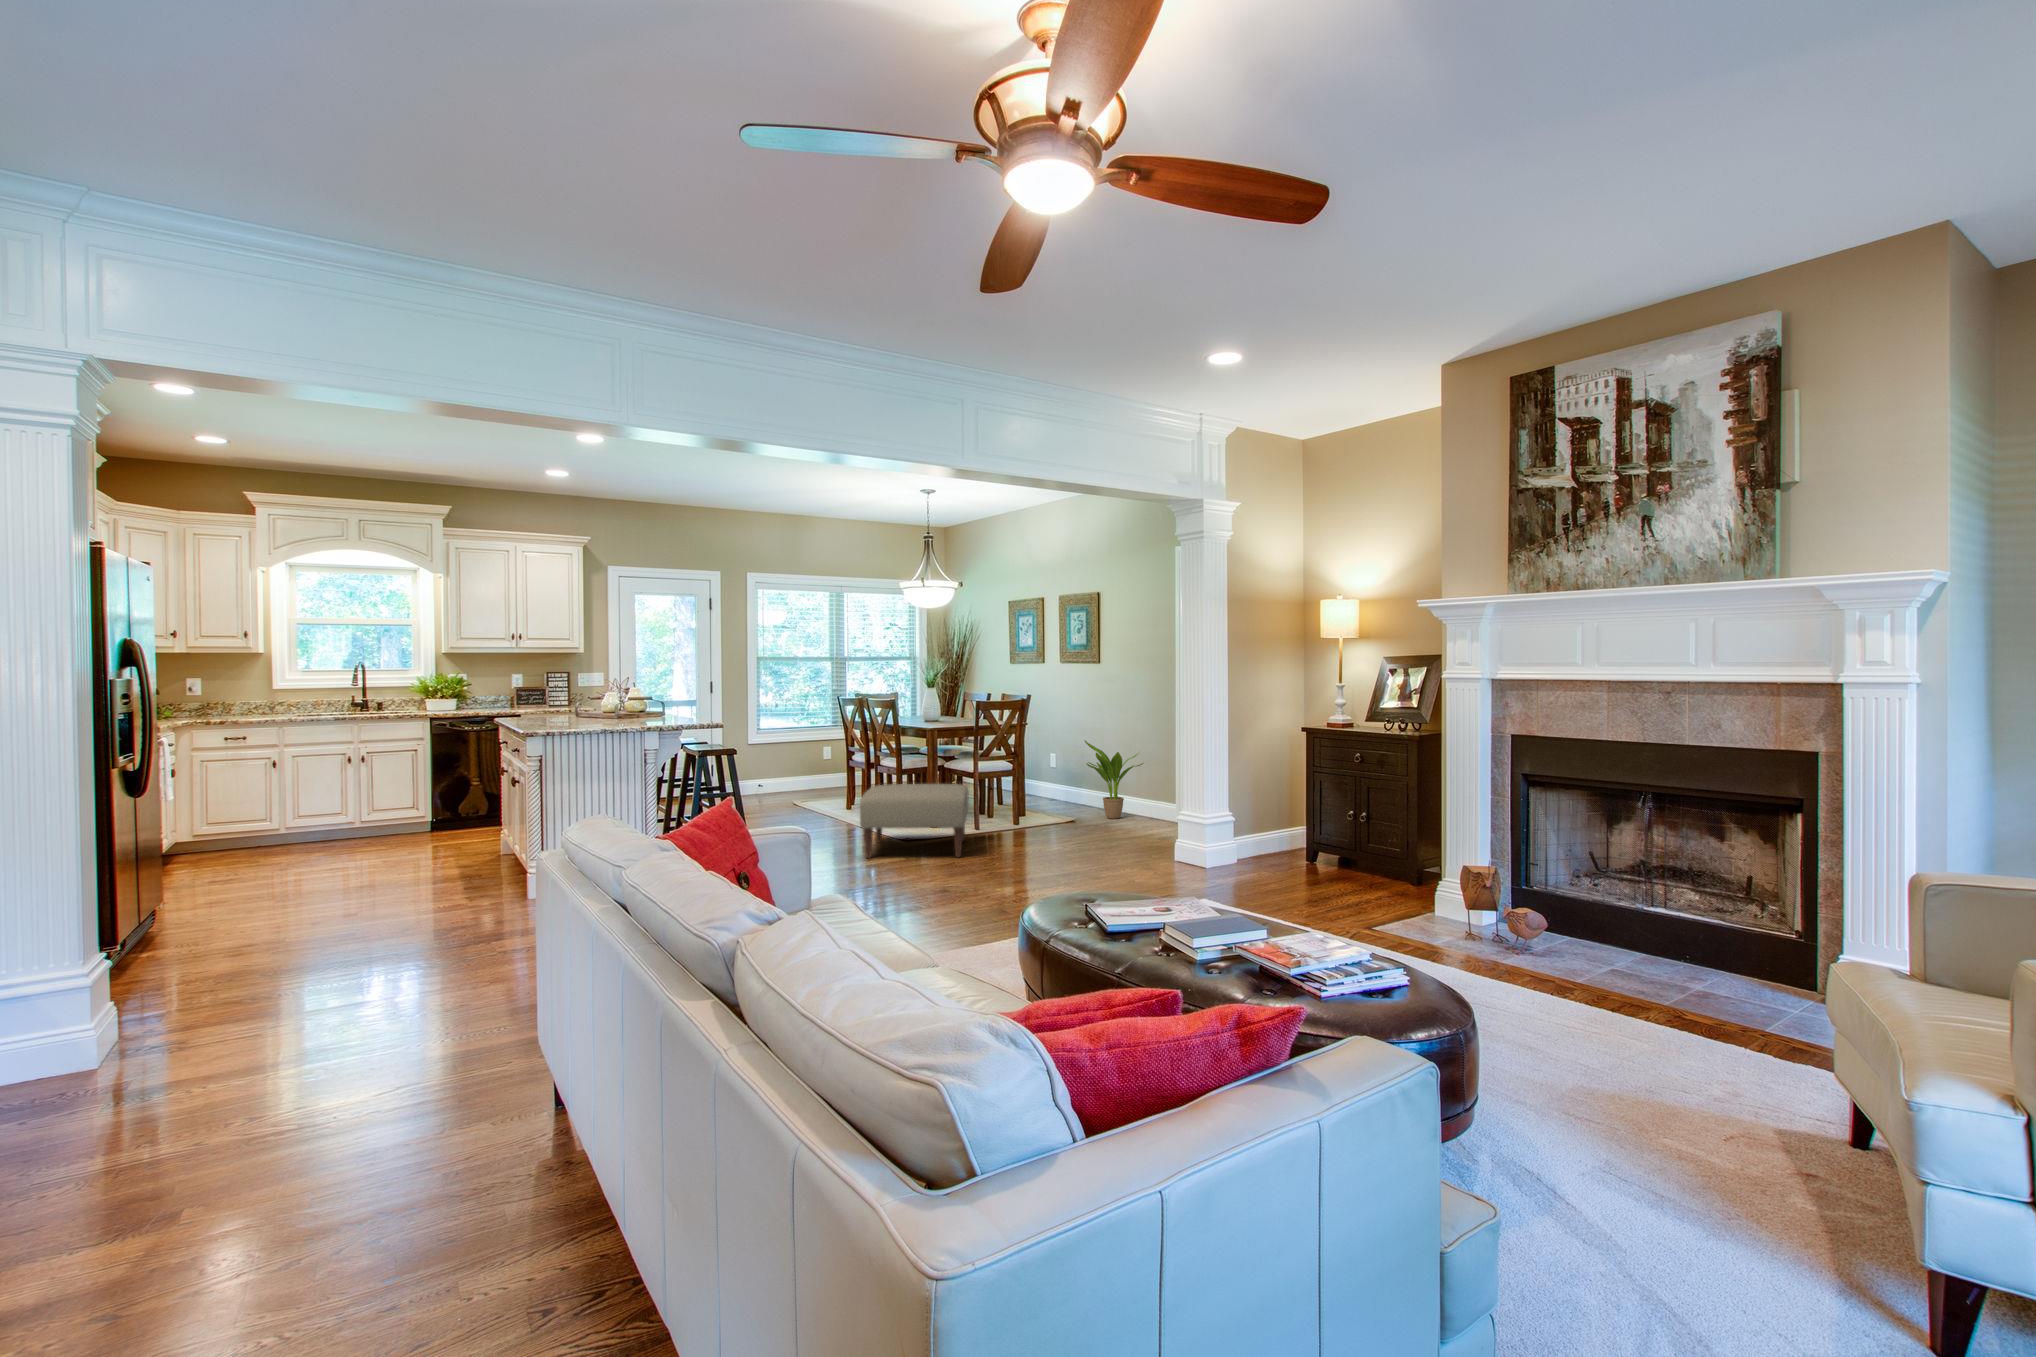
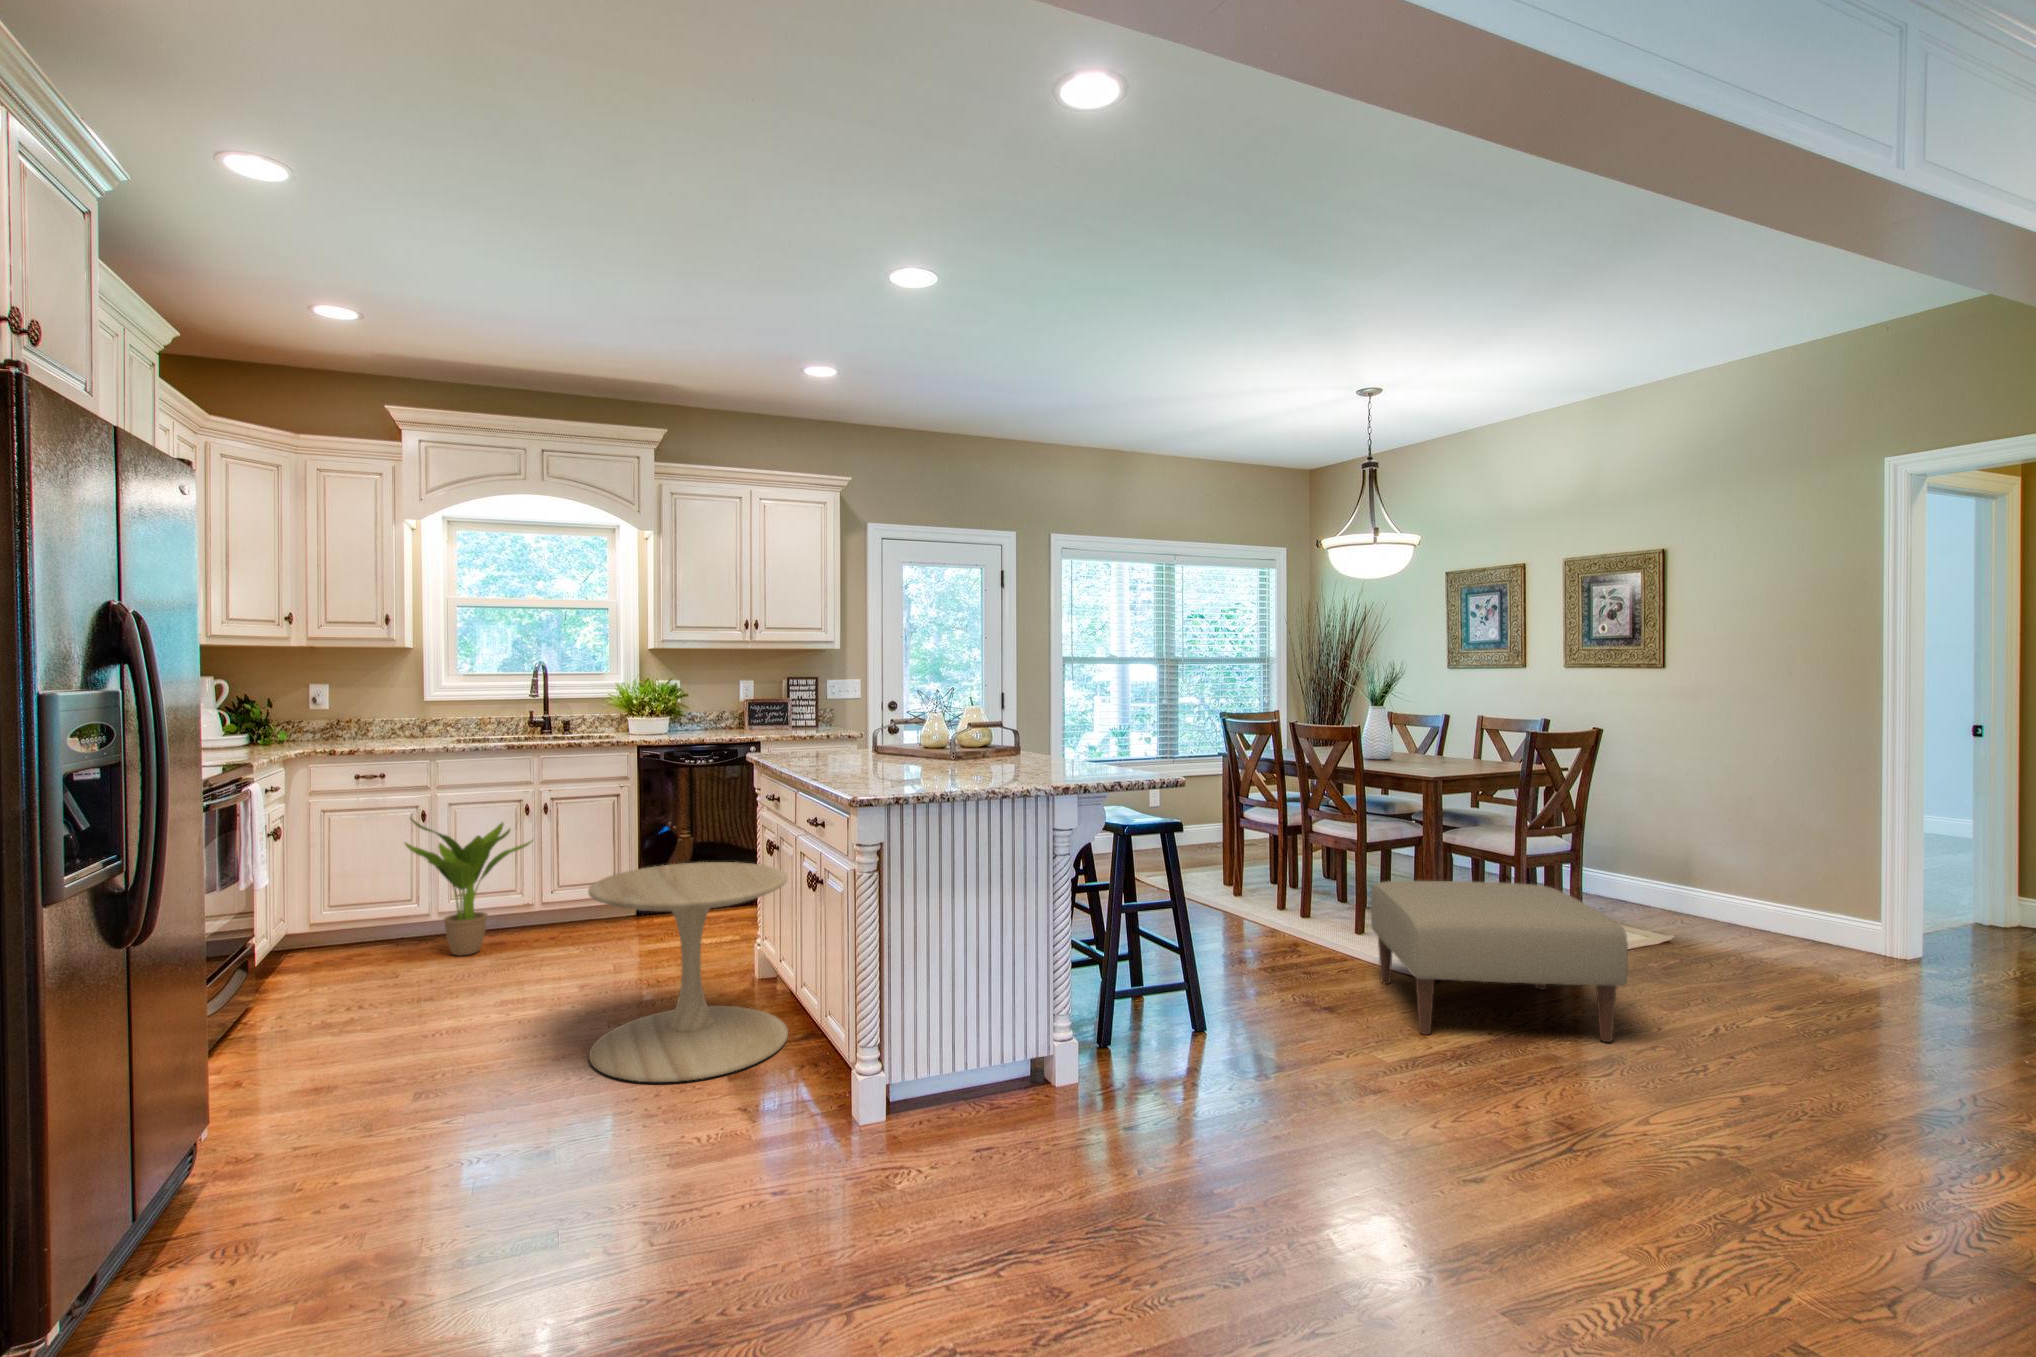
potted plant: present [1085,740,1143,819] -> present [405,819,531,956]
side table: none [384,779,508,889] -> present [588,862,788,1082]

